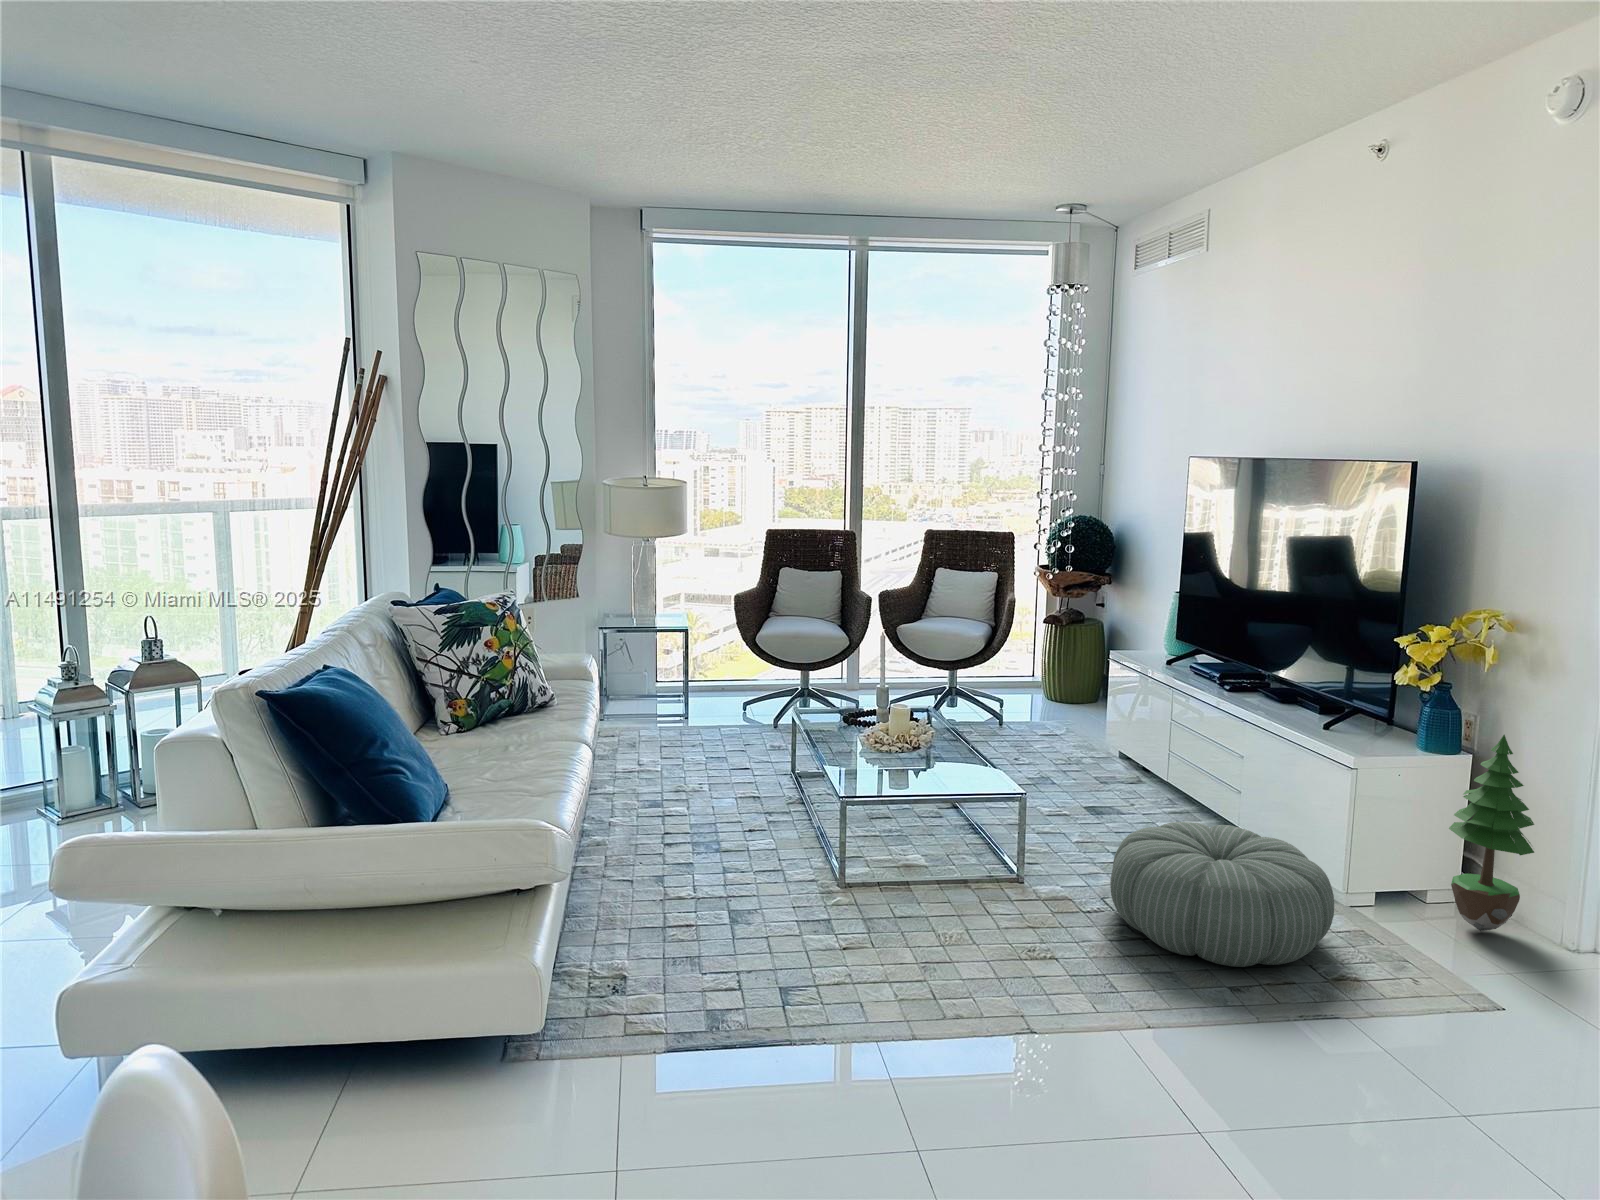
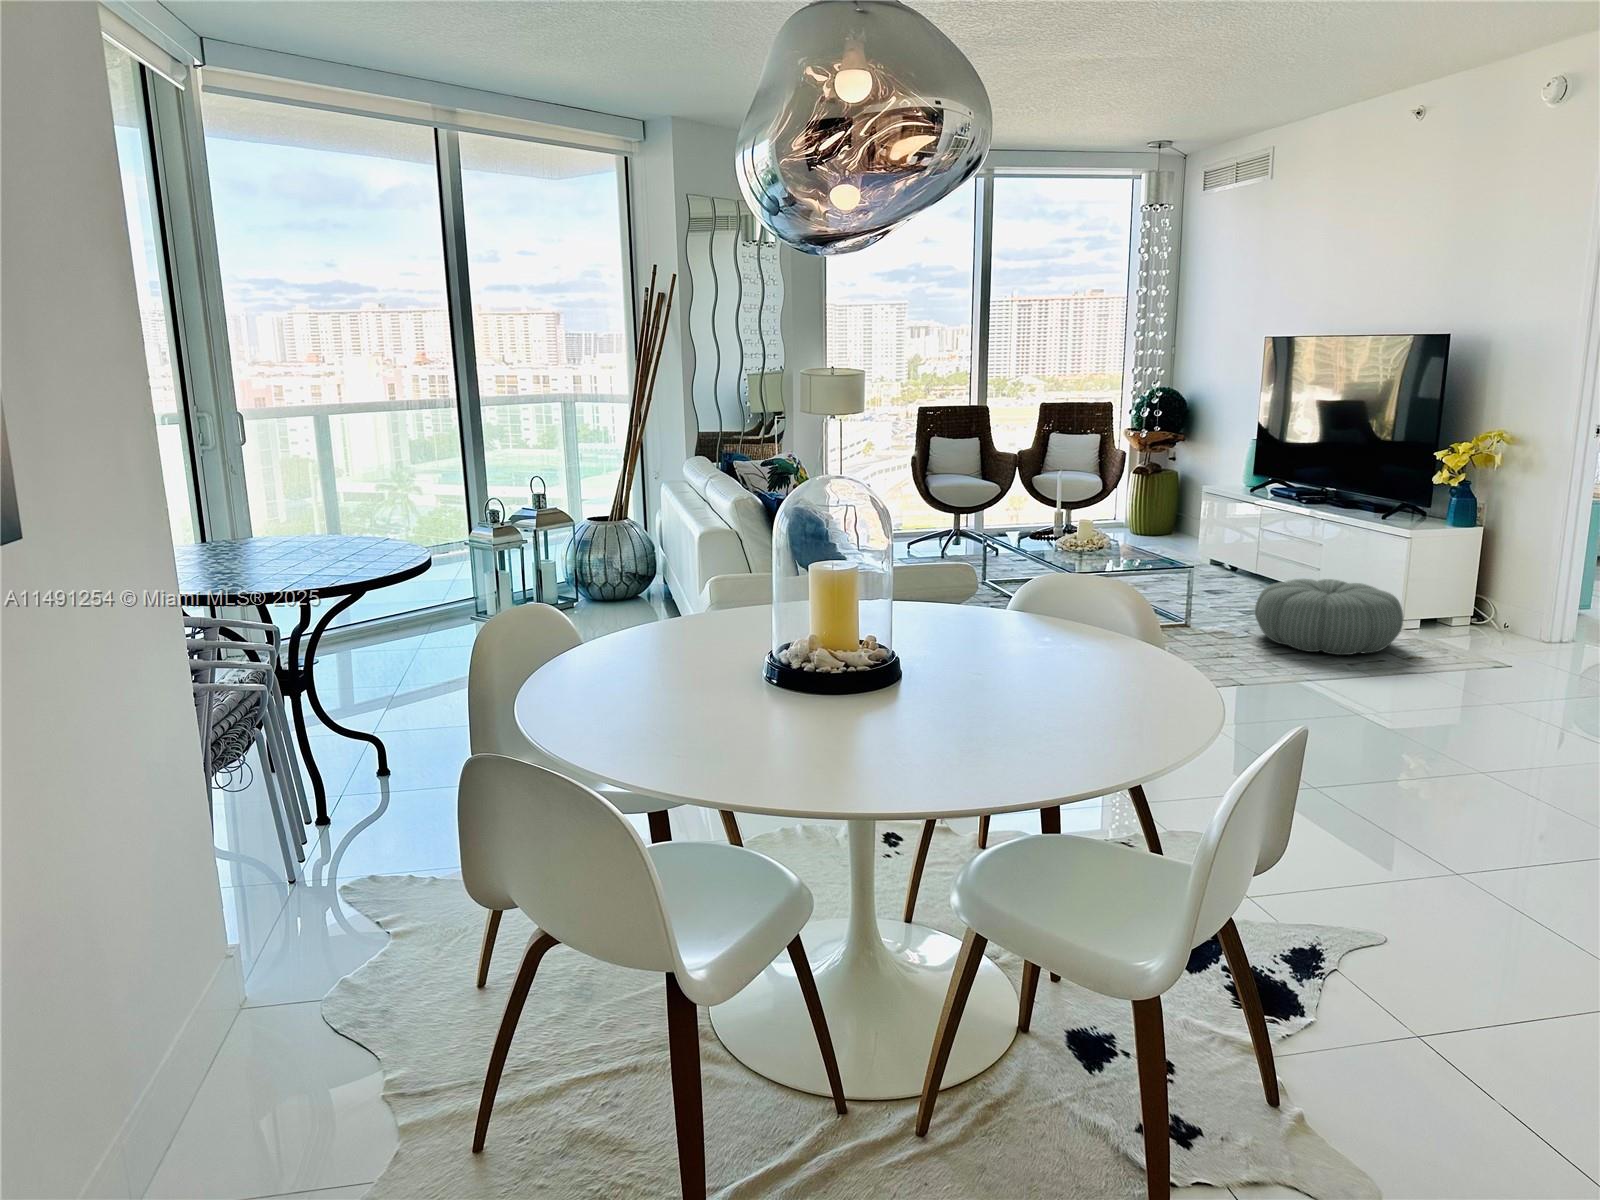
potted tree: present [1449,735,1534,931] -> none [1469,508,1524,636]

